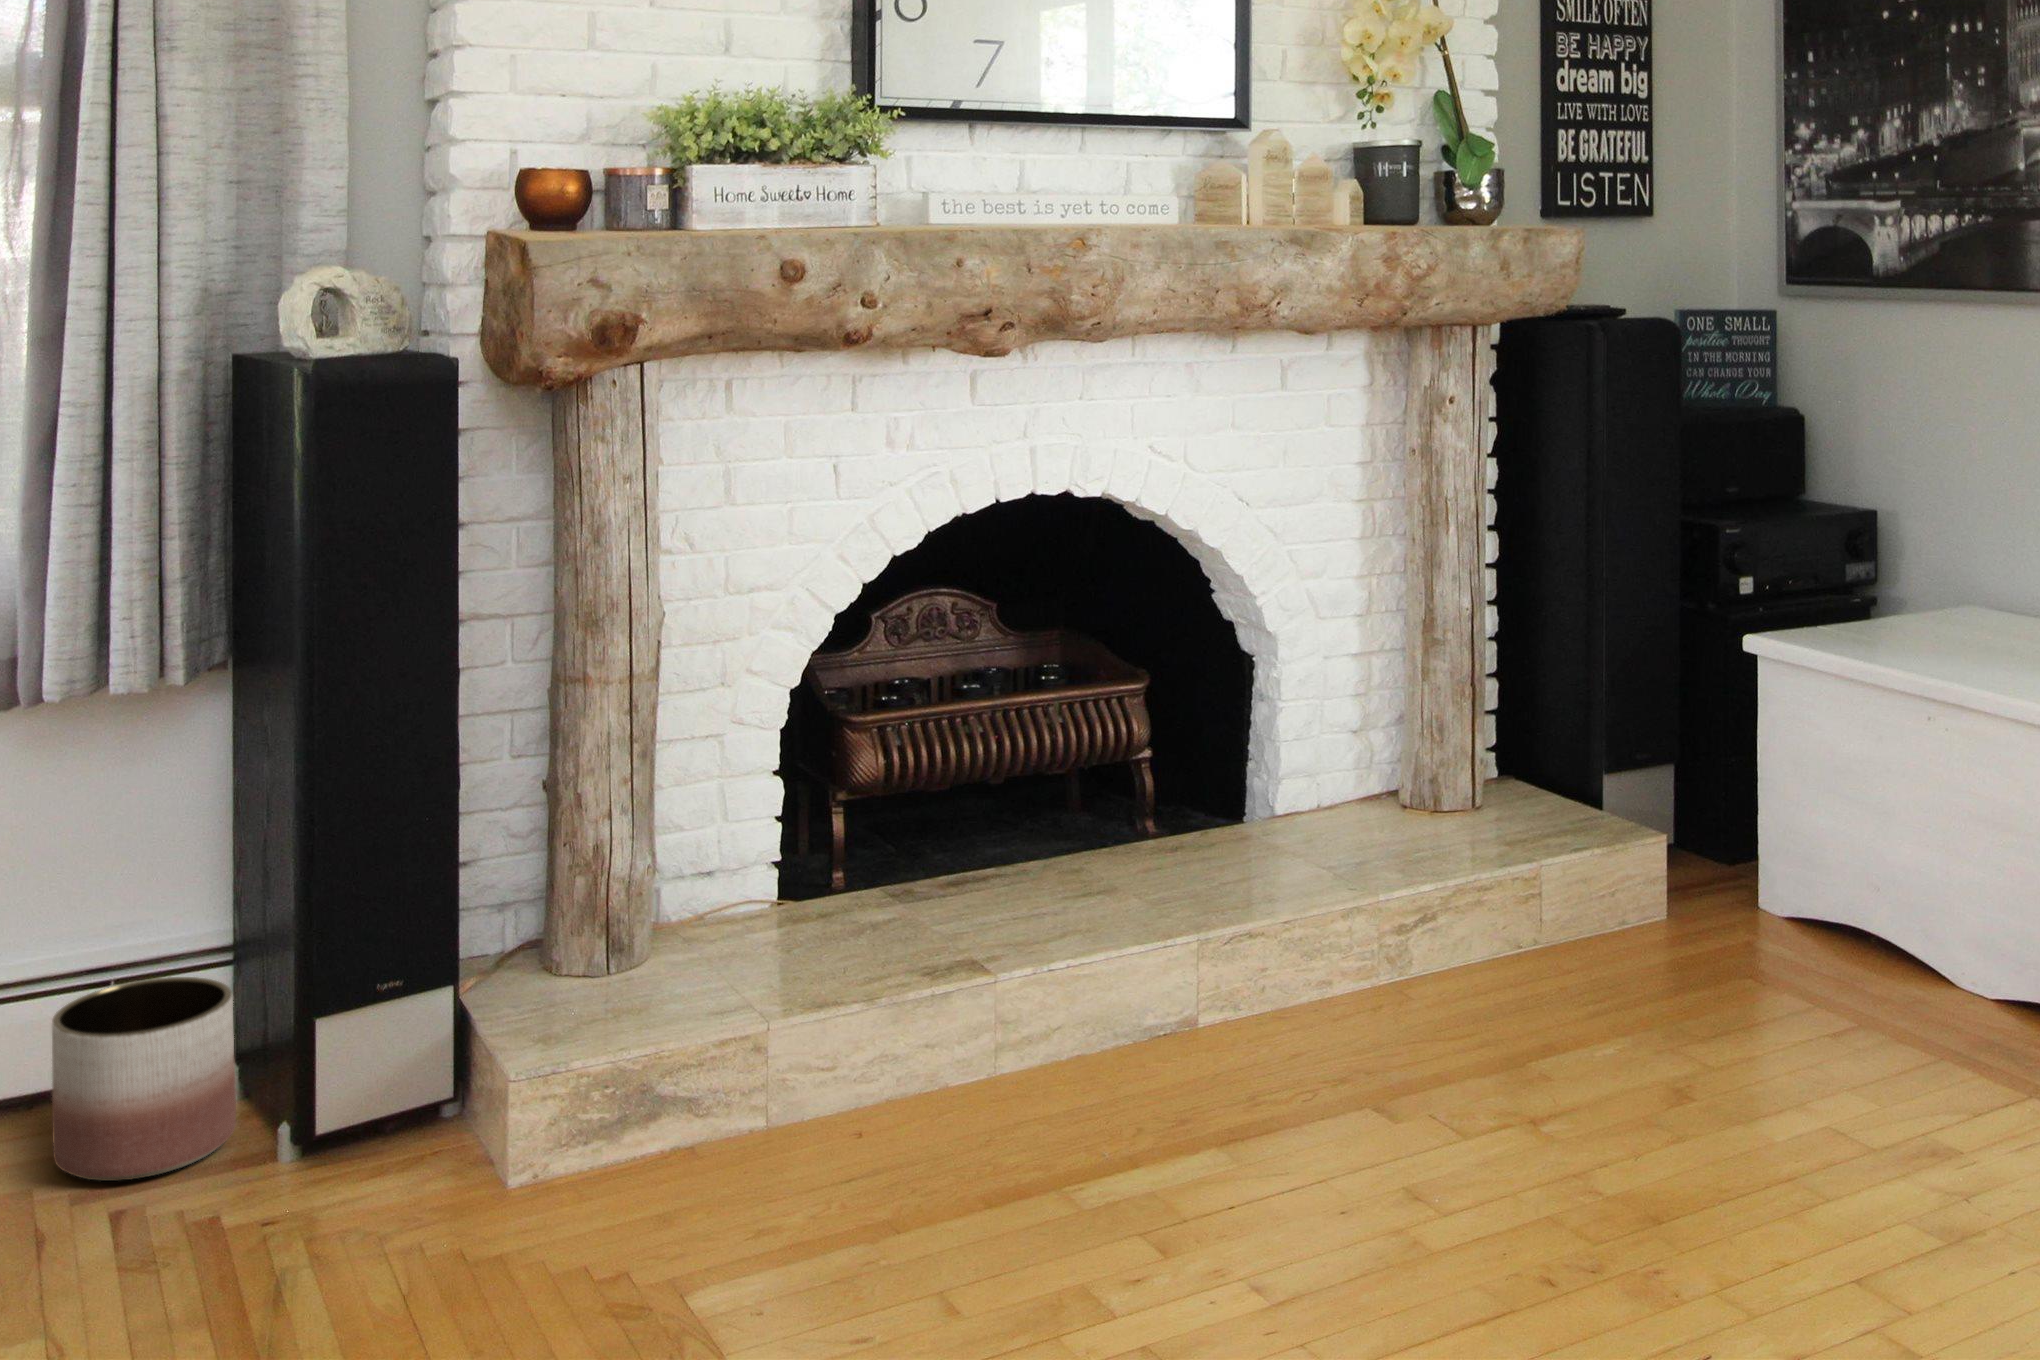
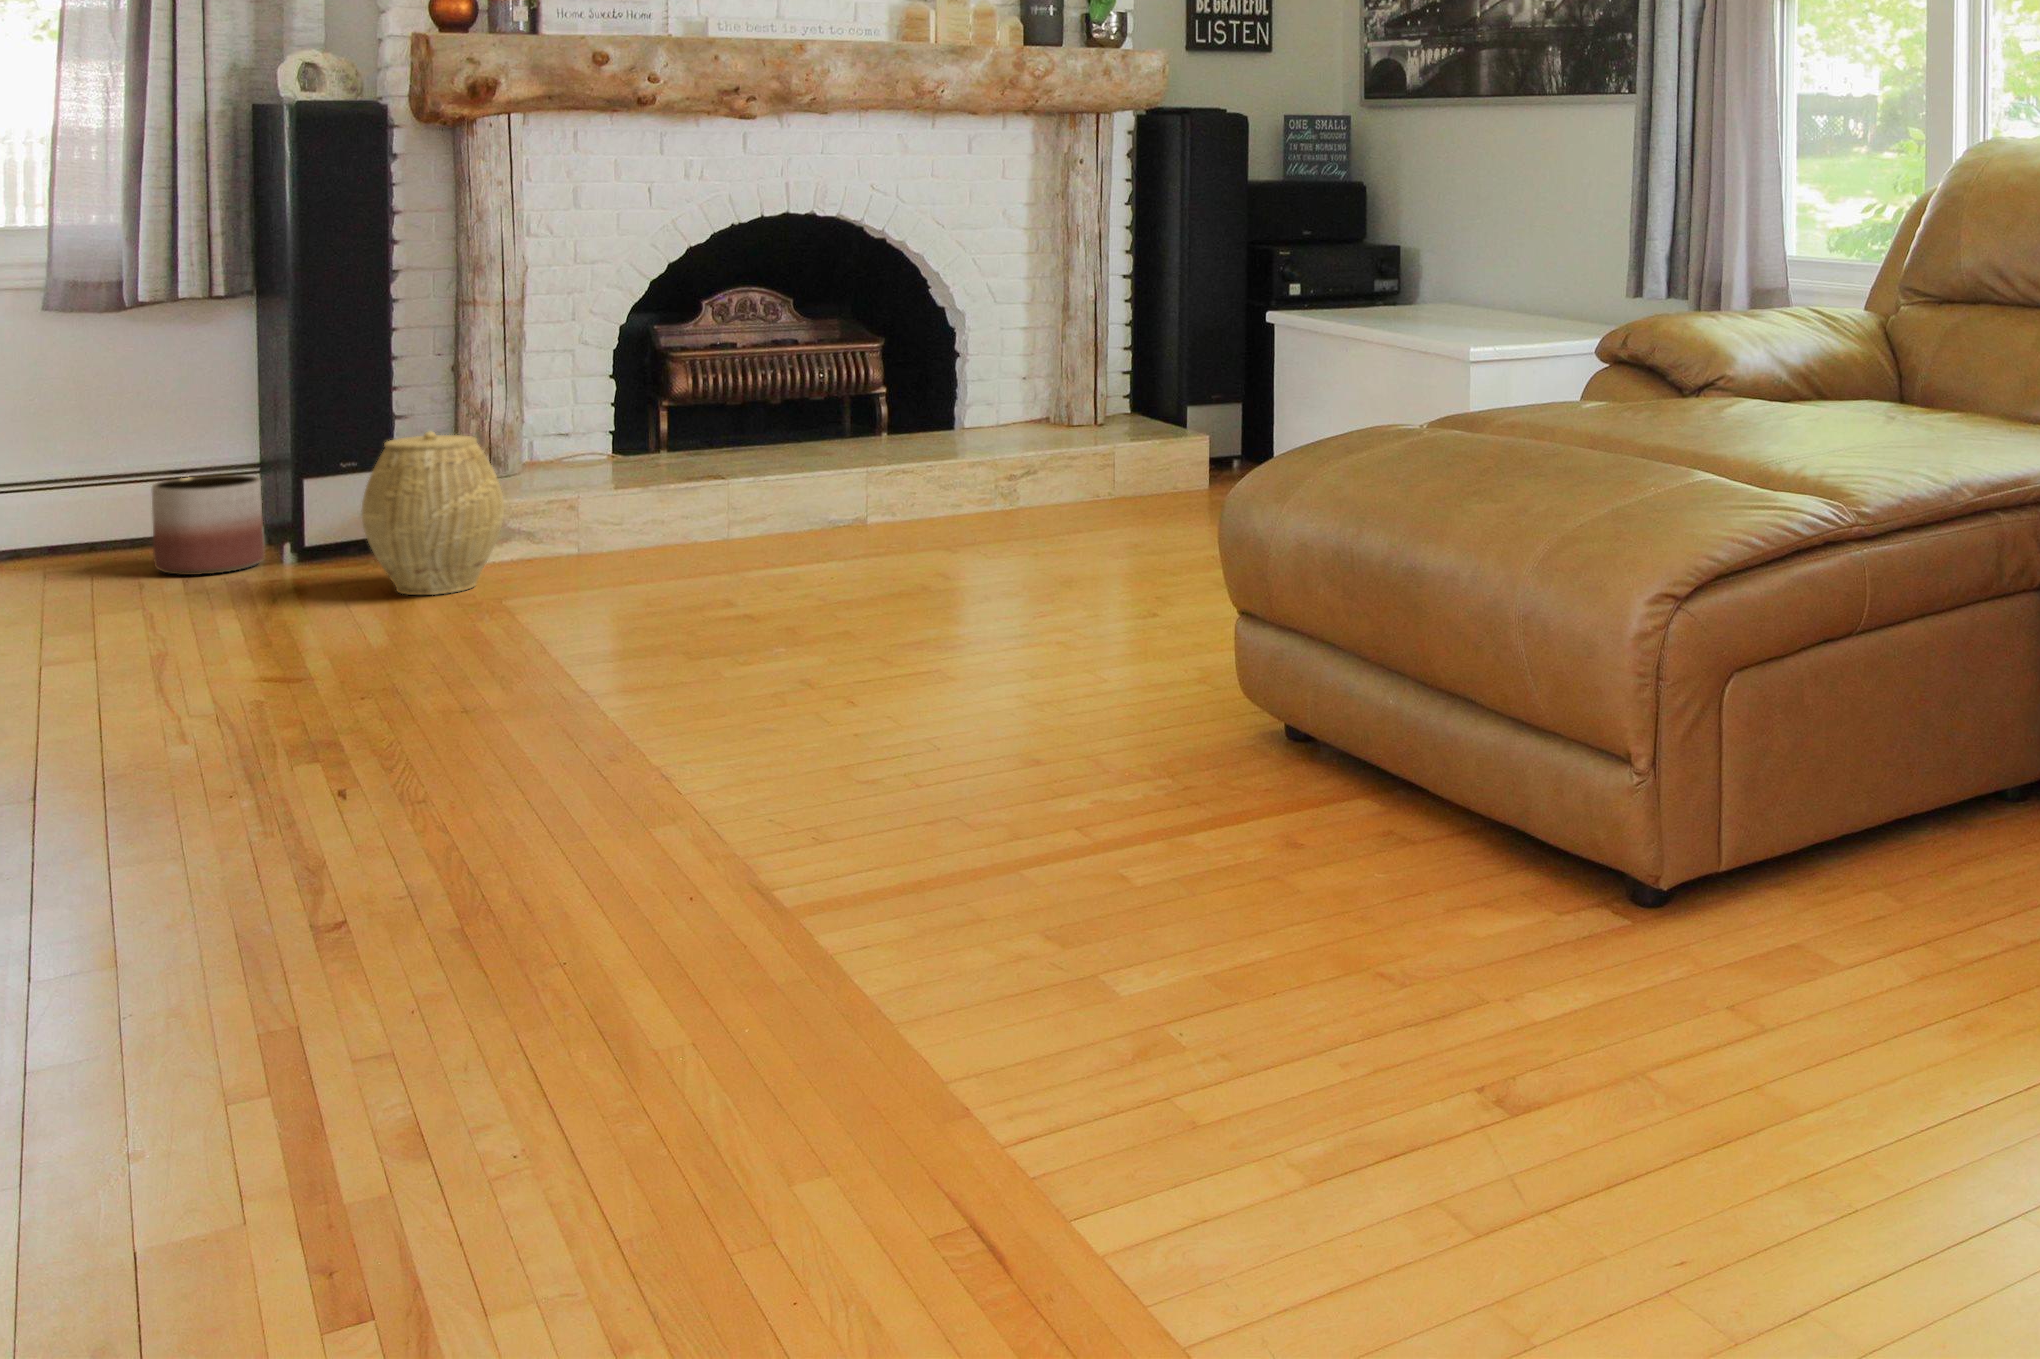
woven basket: none [413,955,655,1274] -> present [362,431,504,595]

